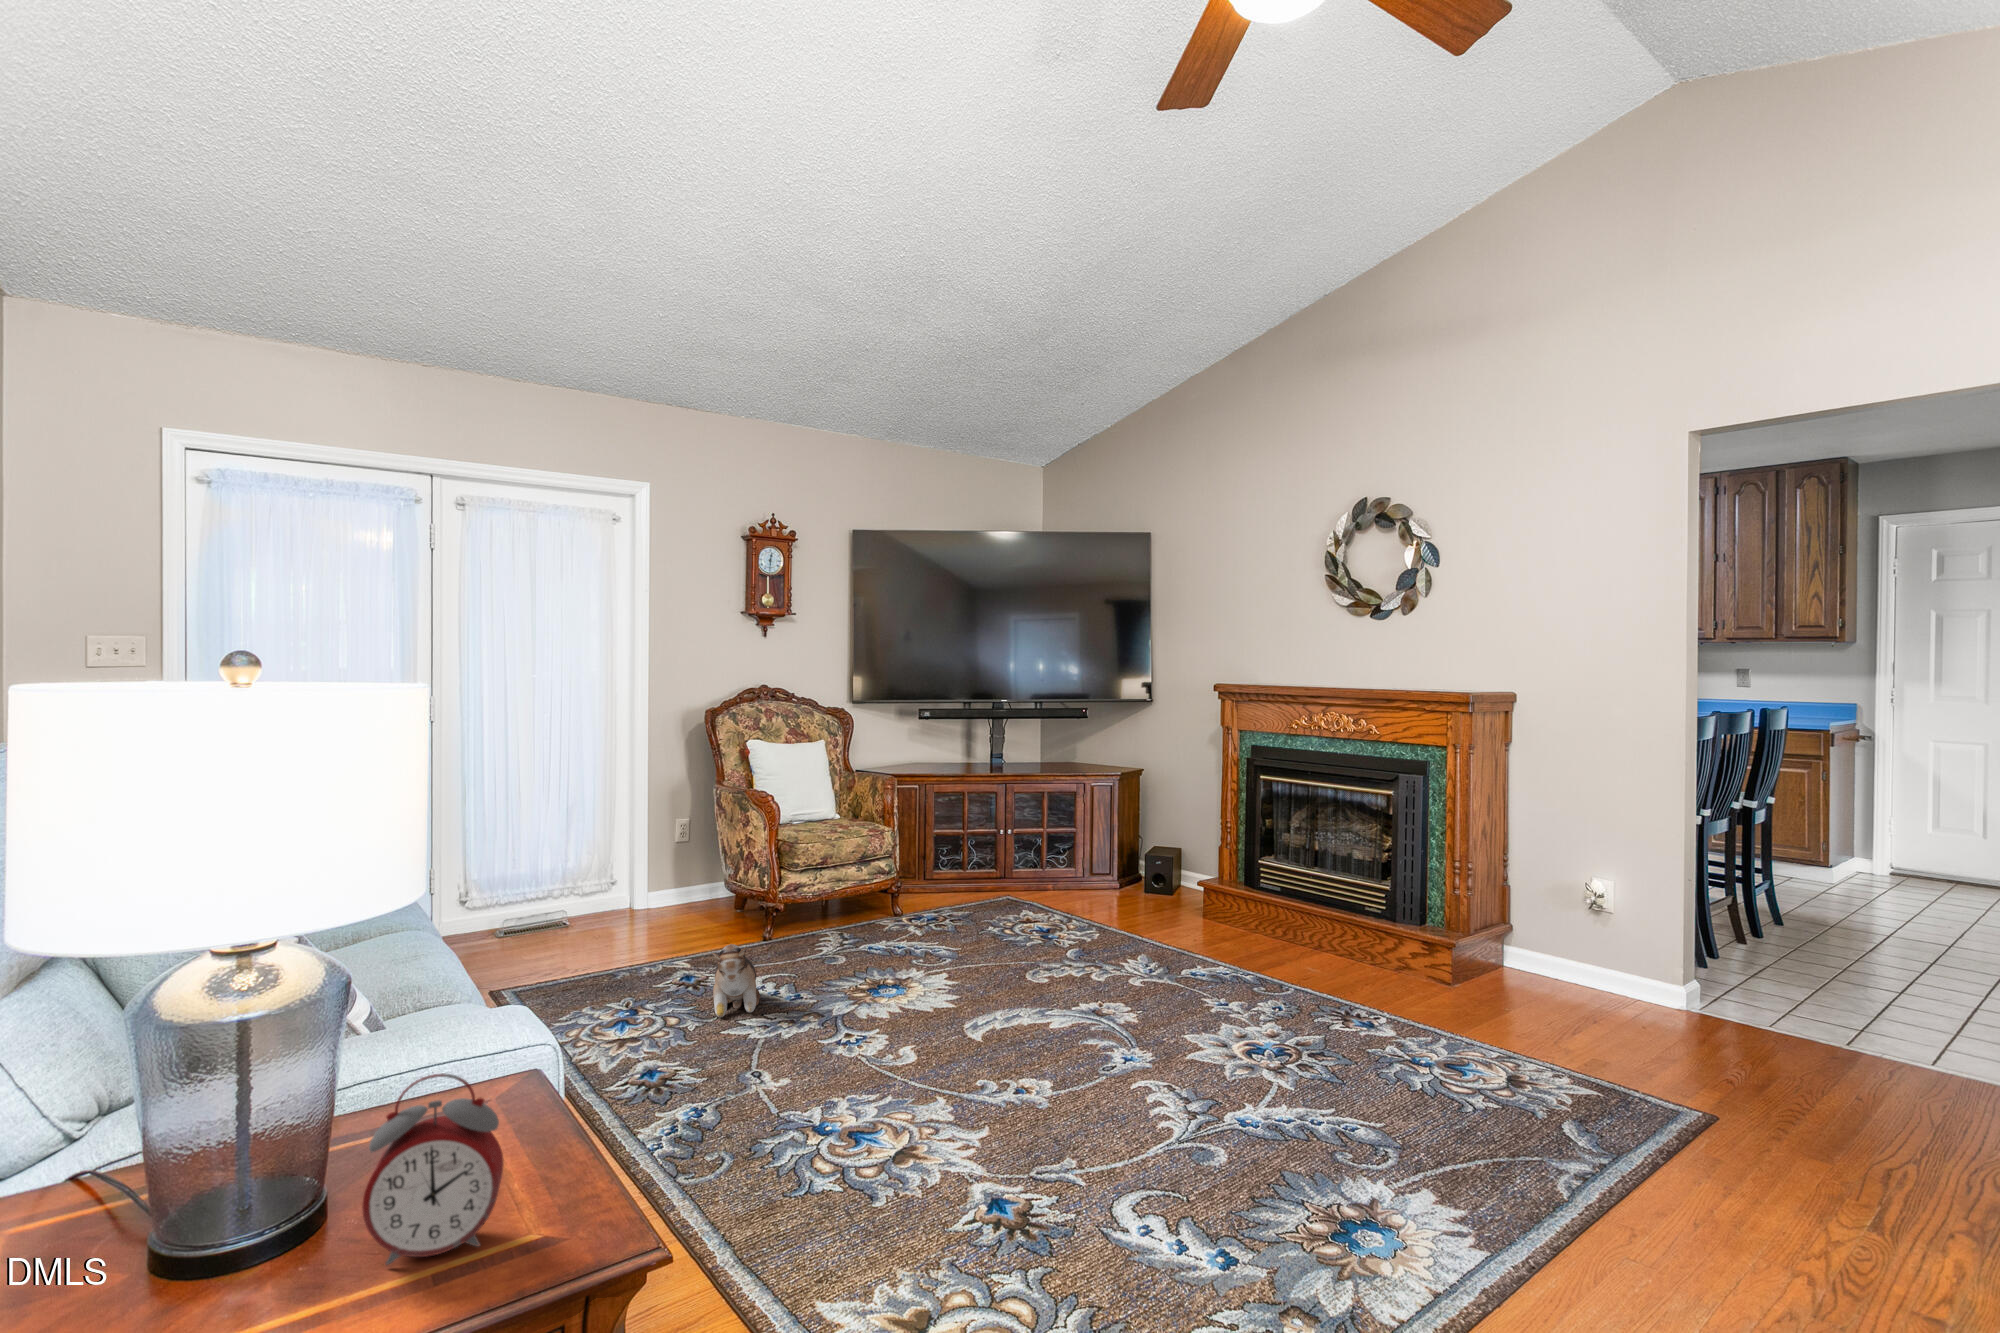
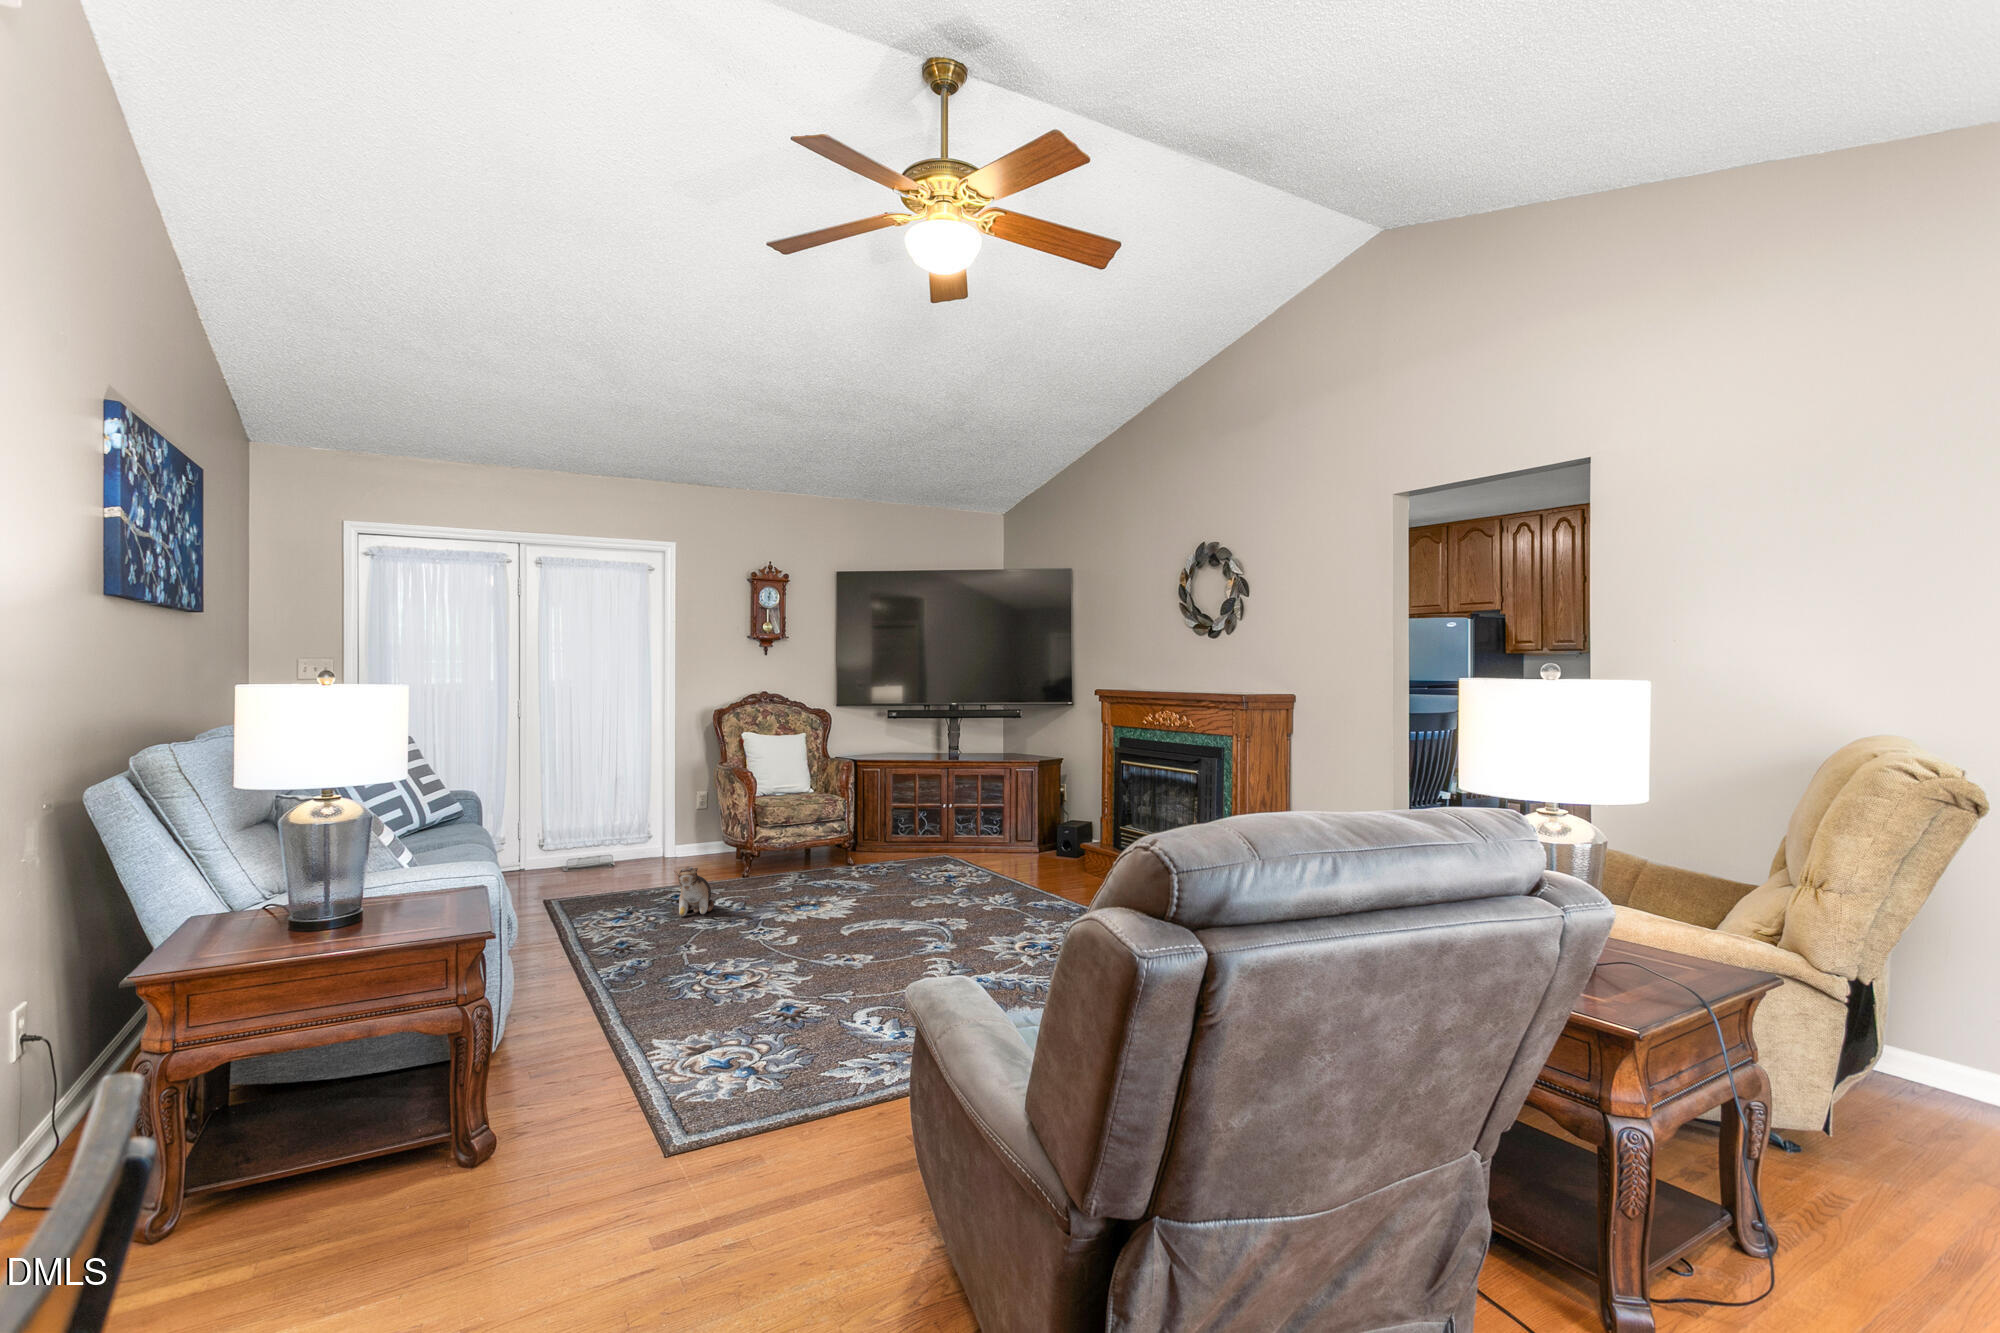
alarm clock: present [362,1074,504,1265] -> none [388,846,448,918]

